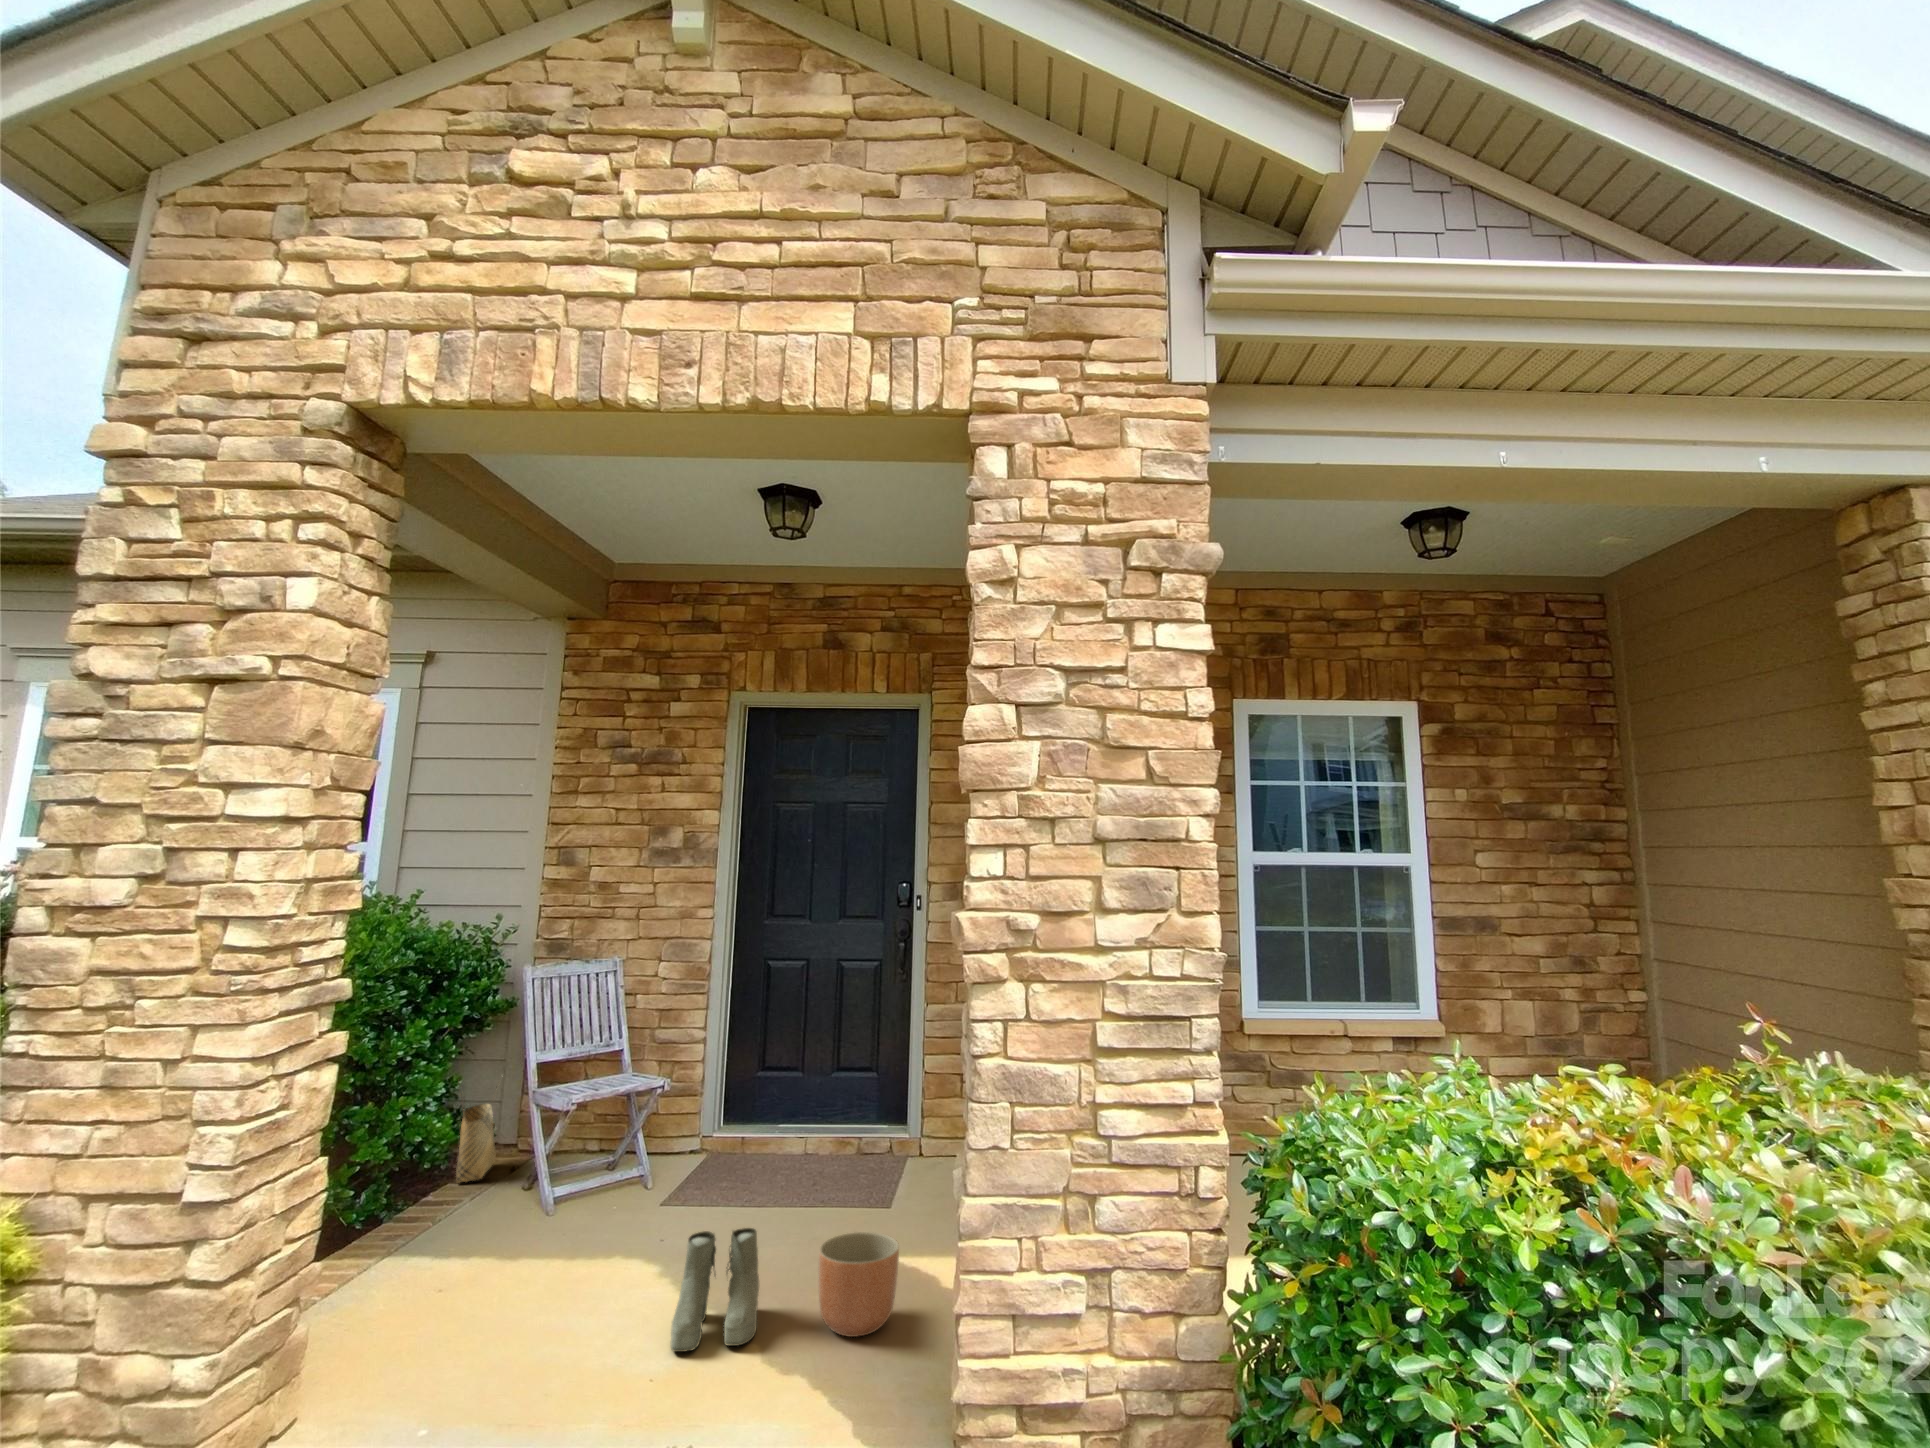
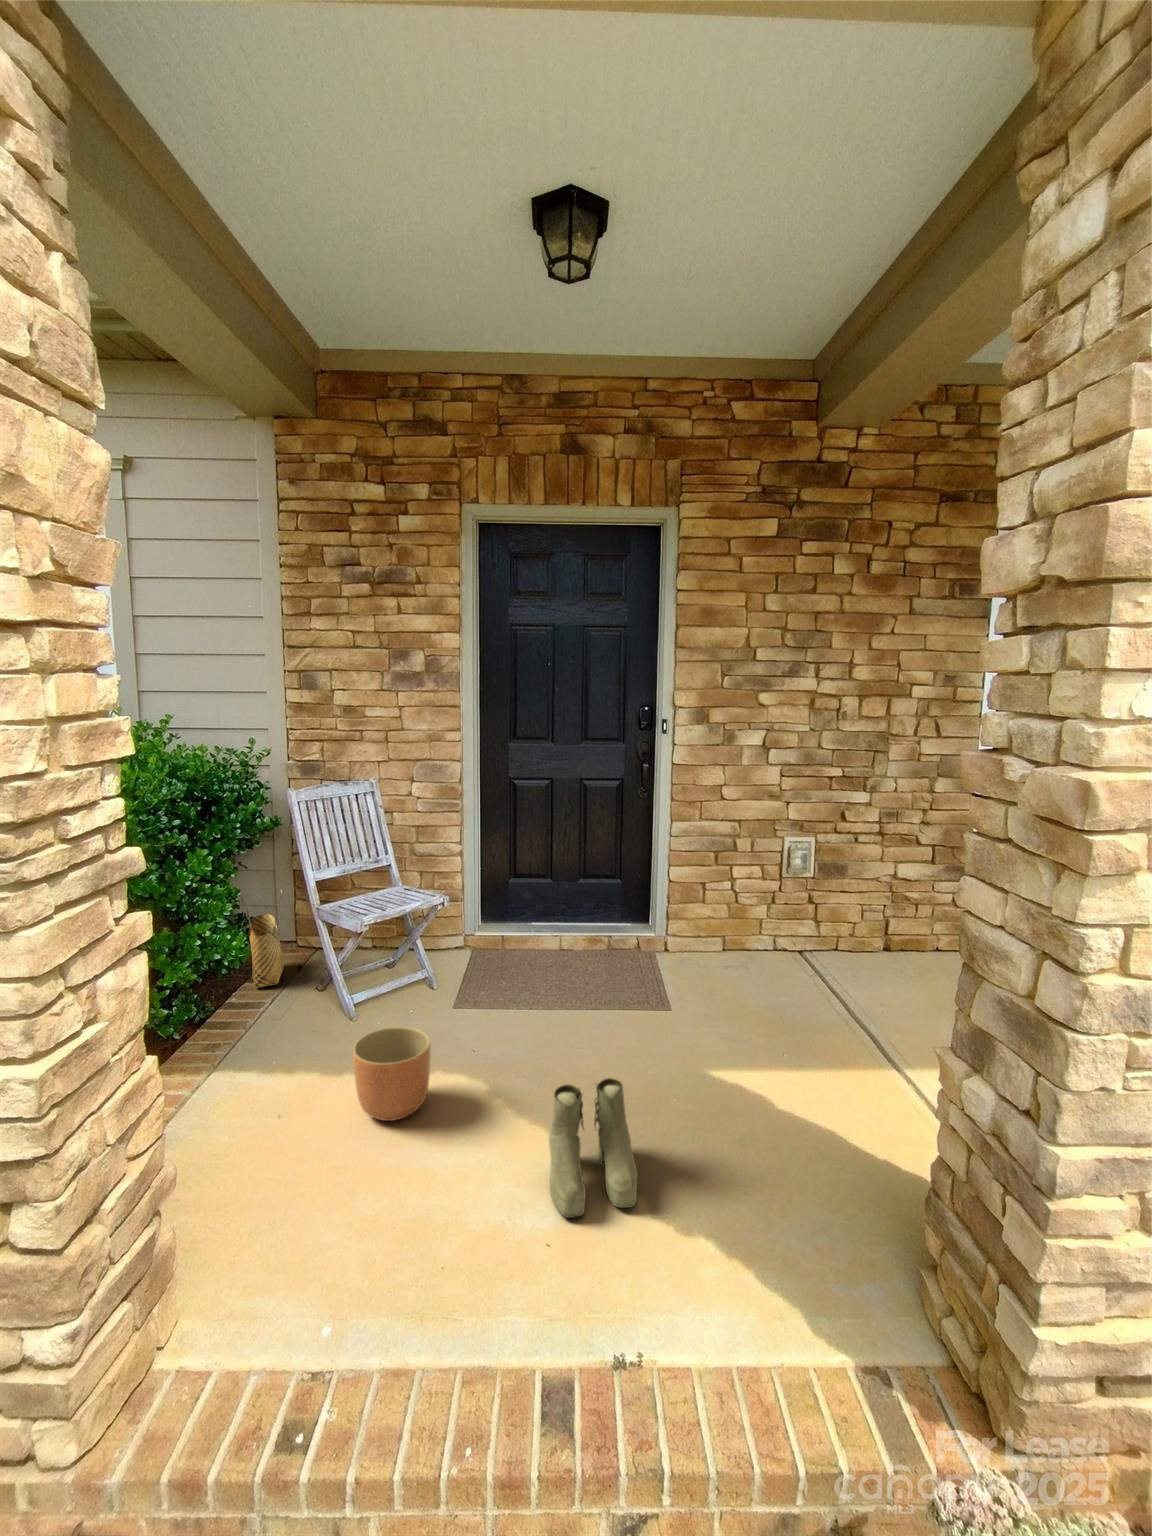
planter: present [819,1232,899,1337] -> present [353,1027,431,1121]

